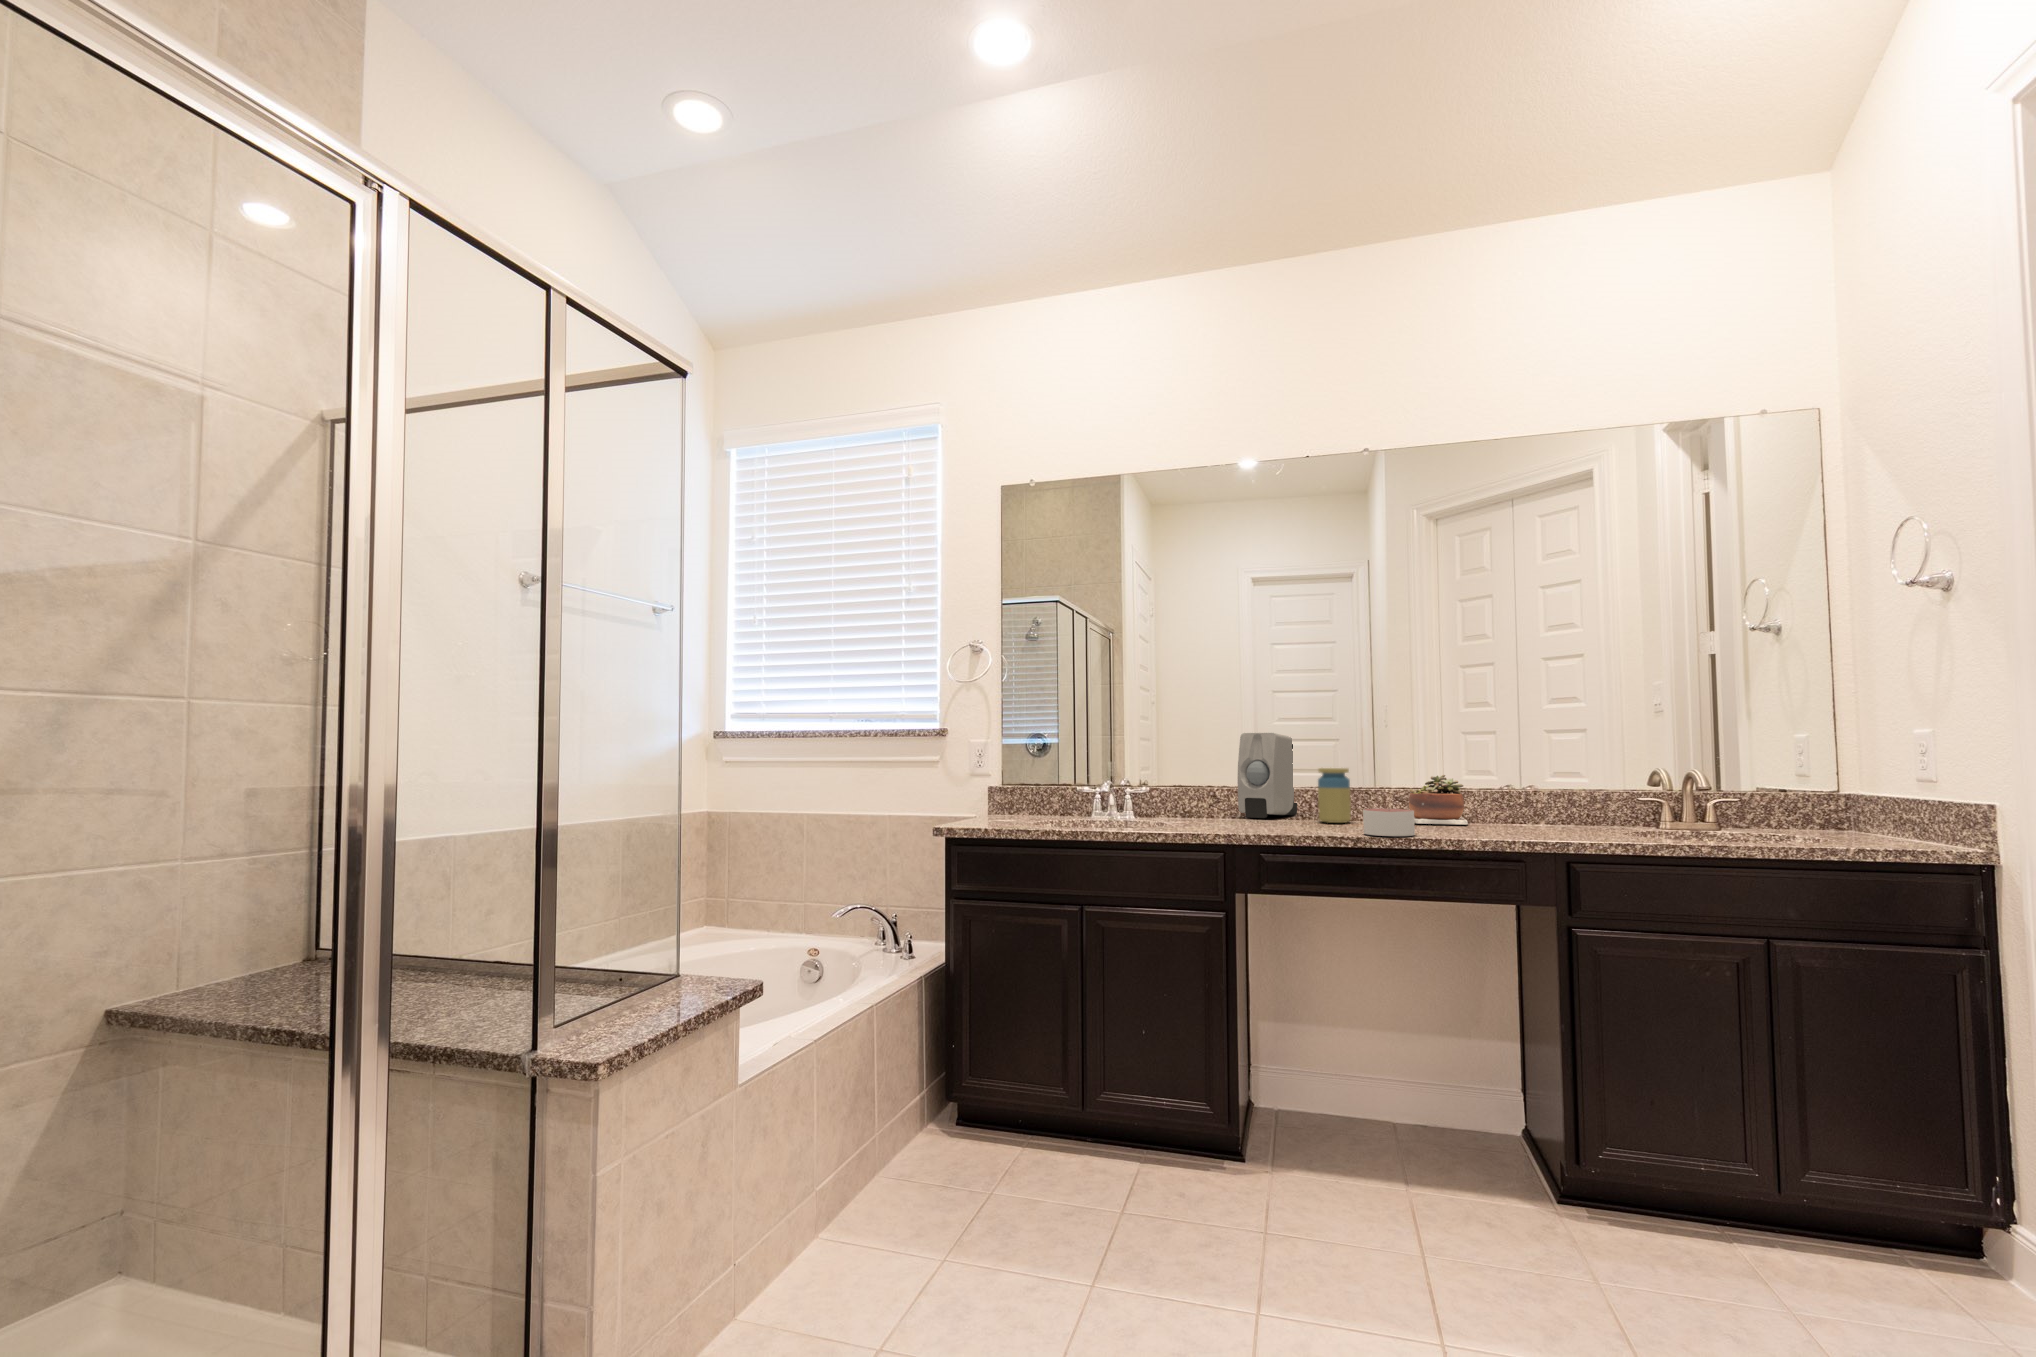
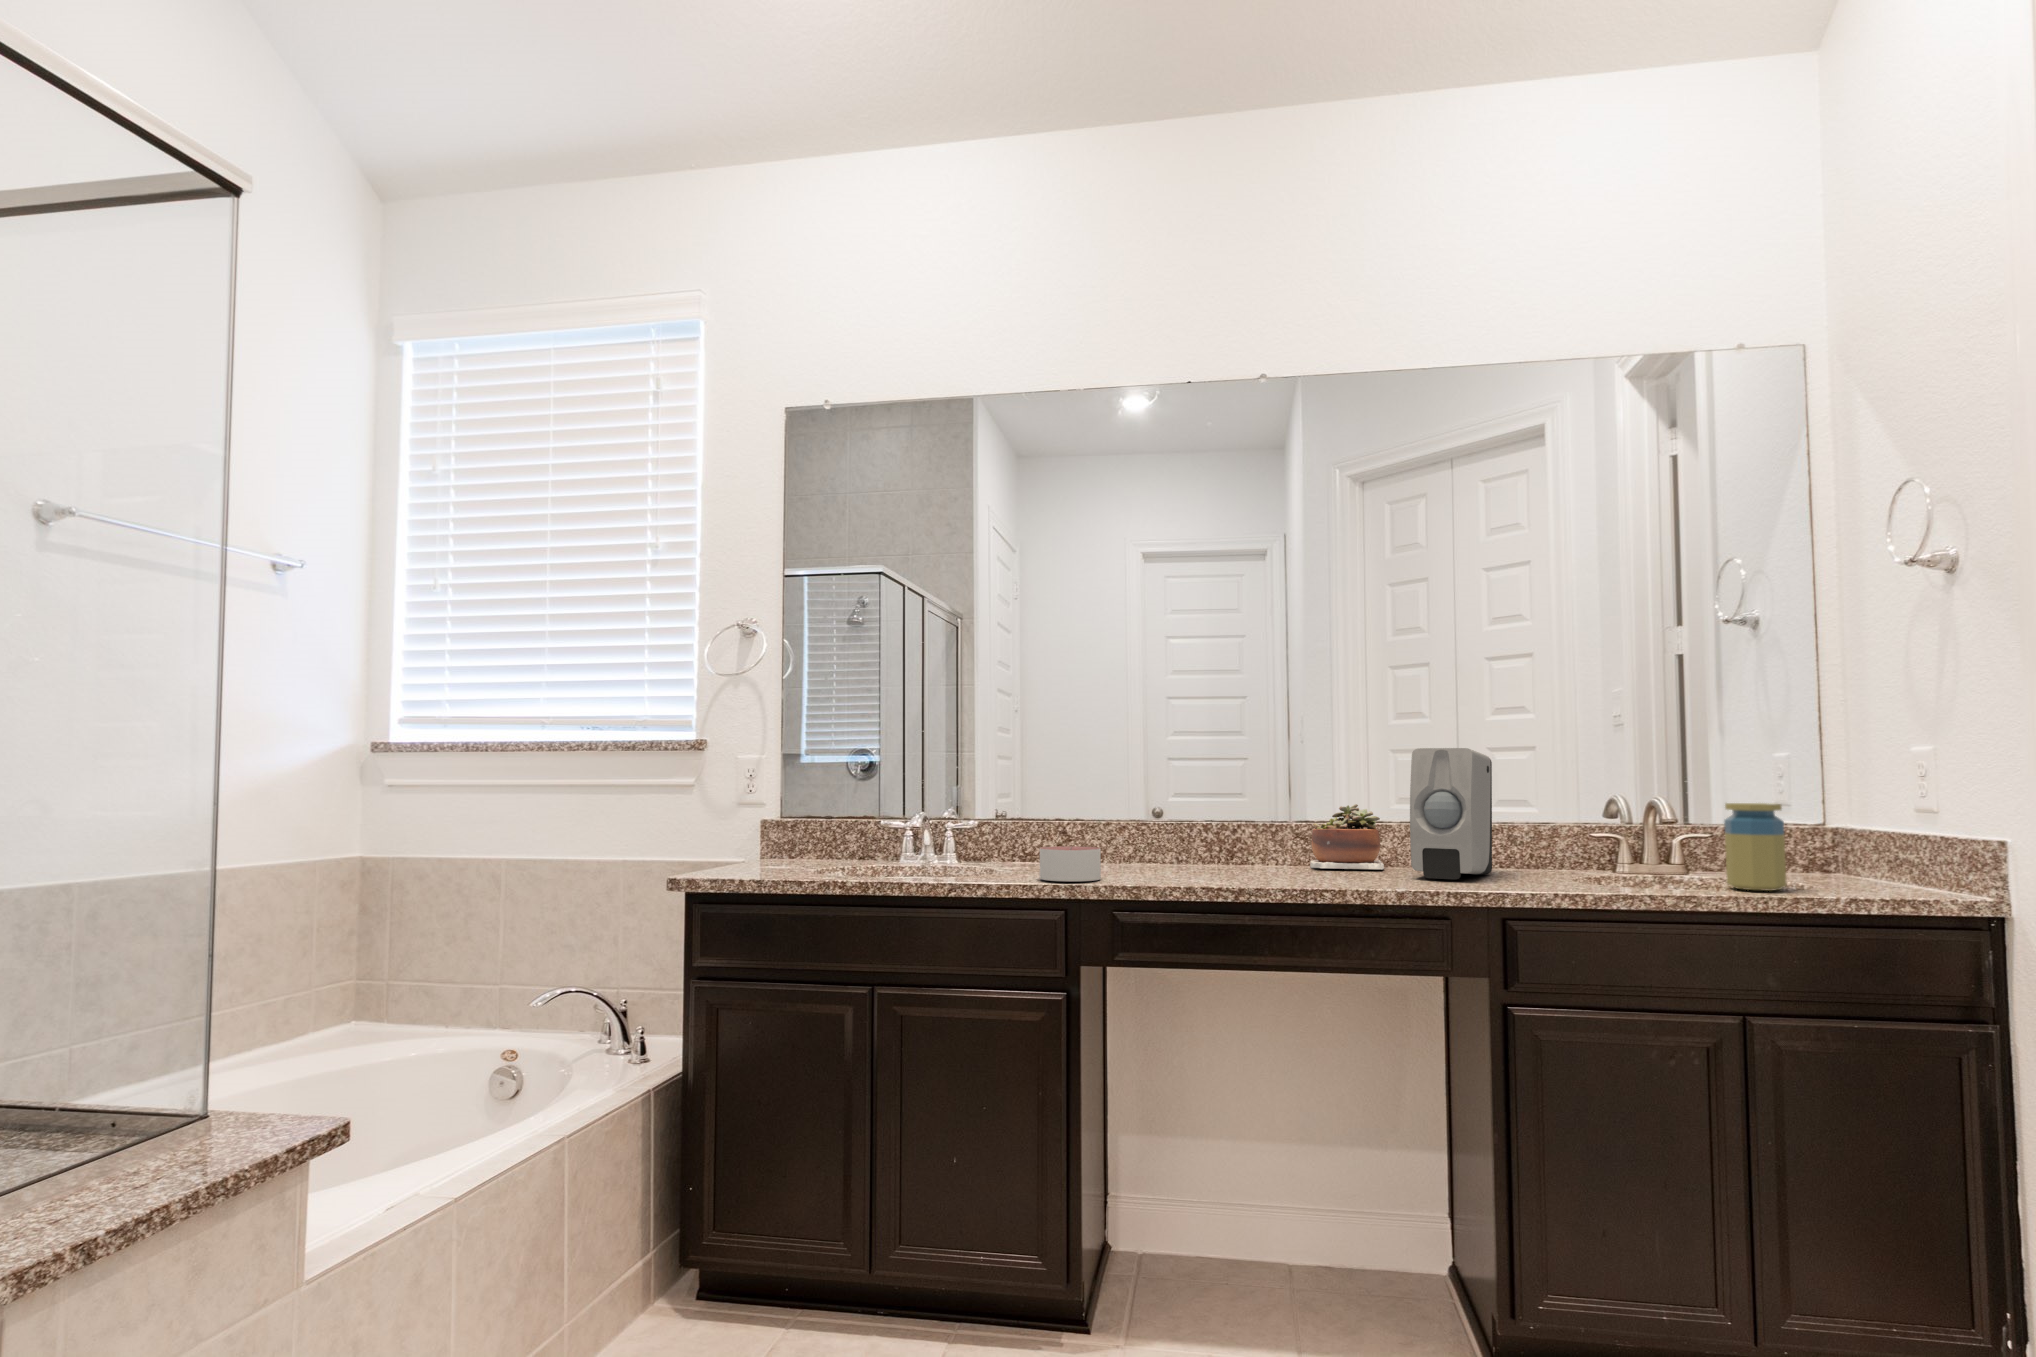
soap dispenser: present [1238,733,1297,818] -> present [1410,748,1492,879]
jar: present [1318,768,1351,823] -> present [1724,803,1787,891]
candle: present [1363,808,1415,836] -> present [1040,846,1101,881]

